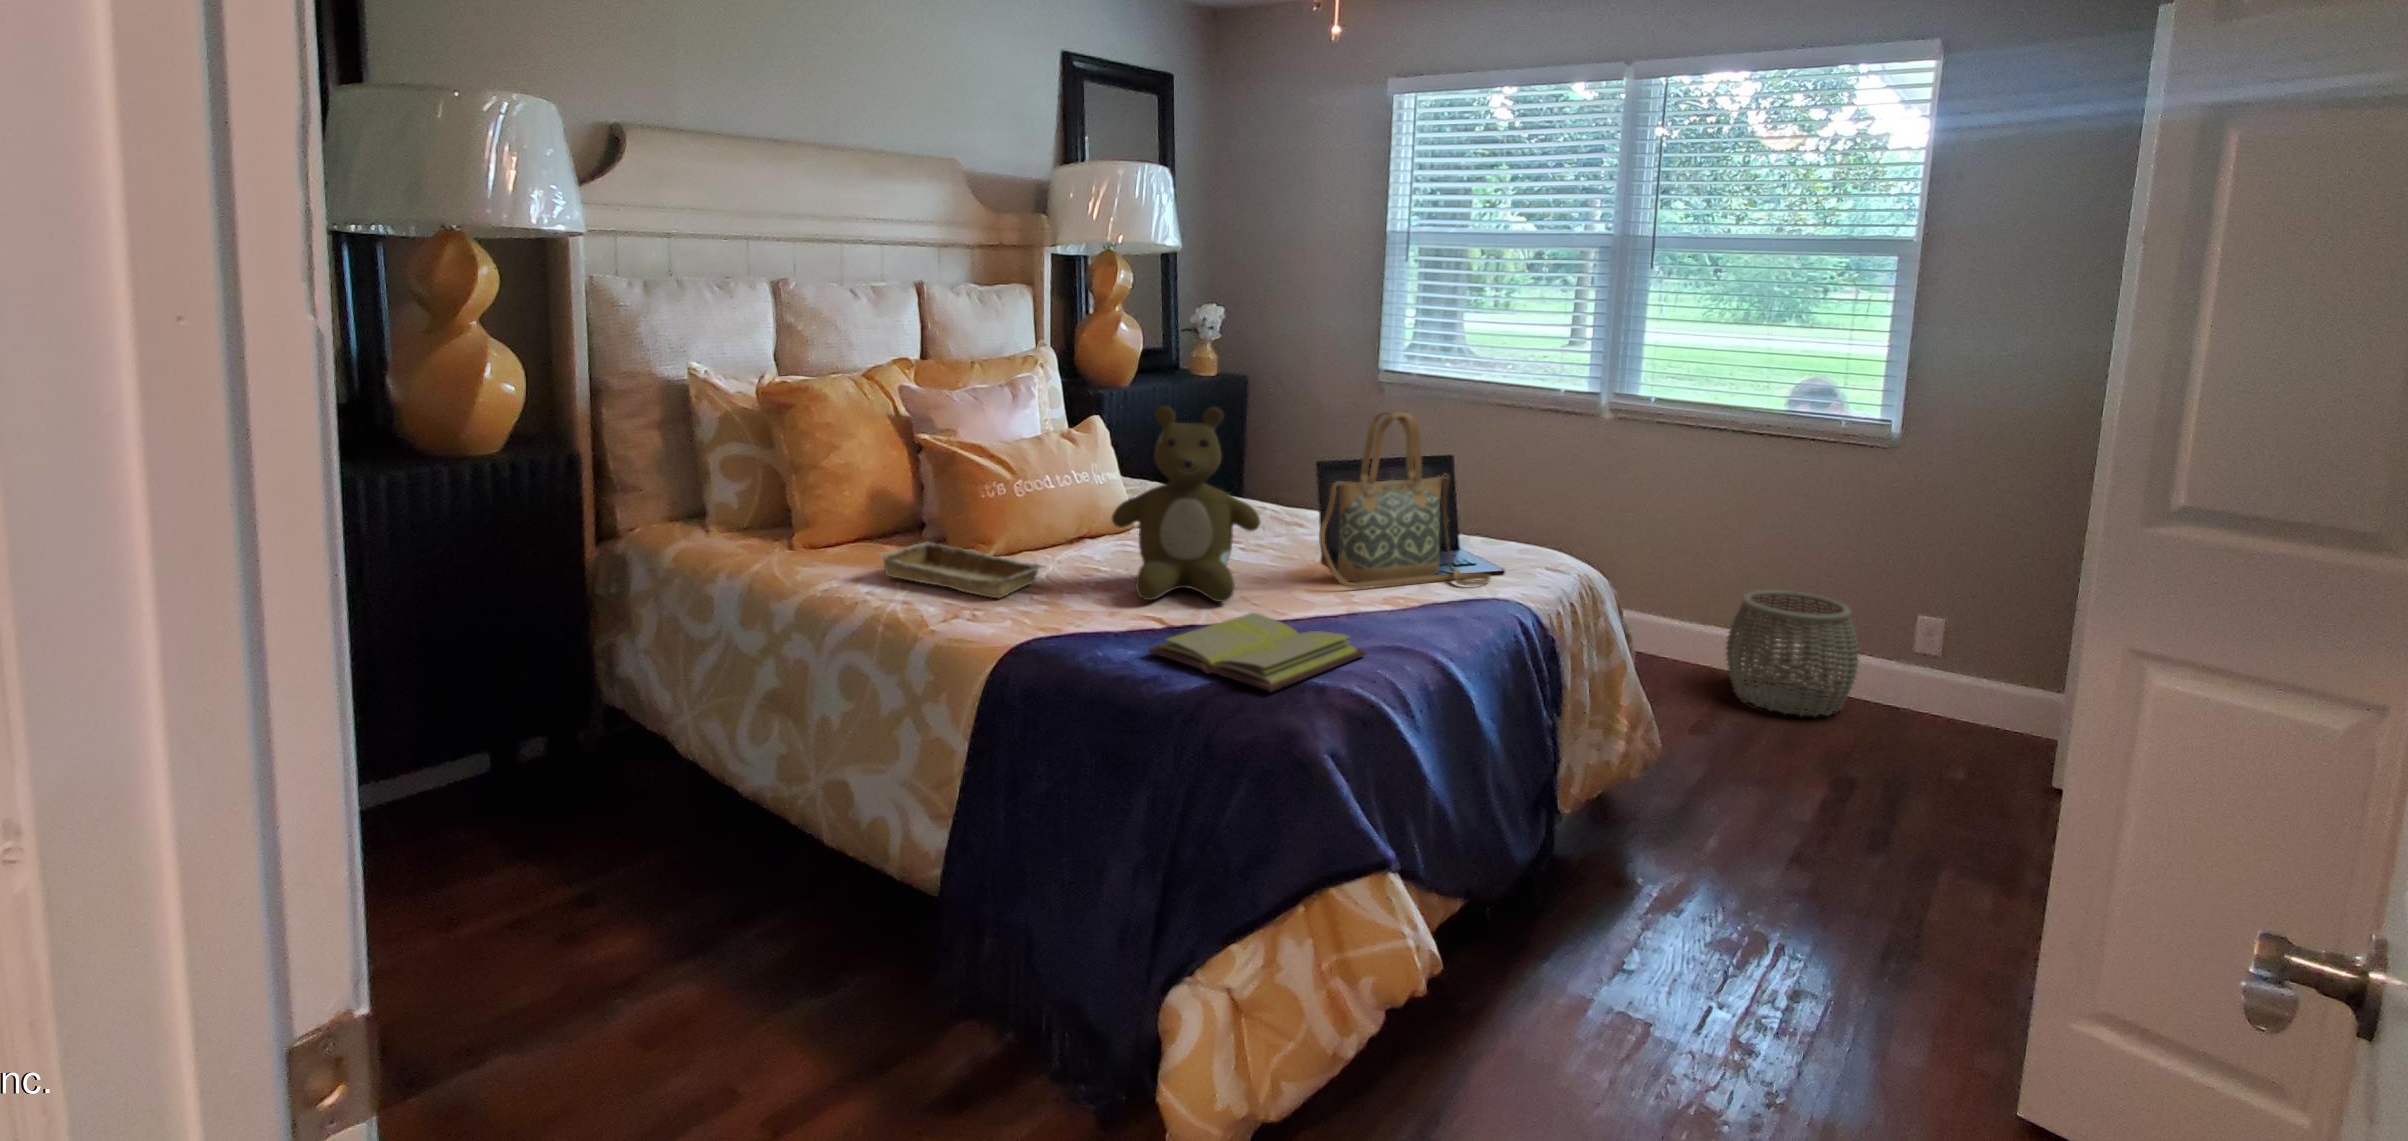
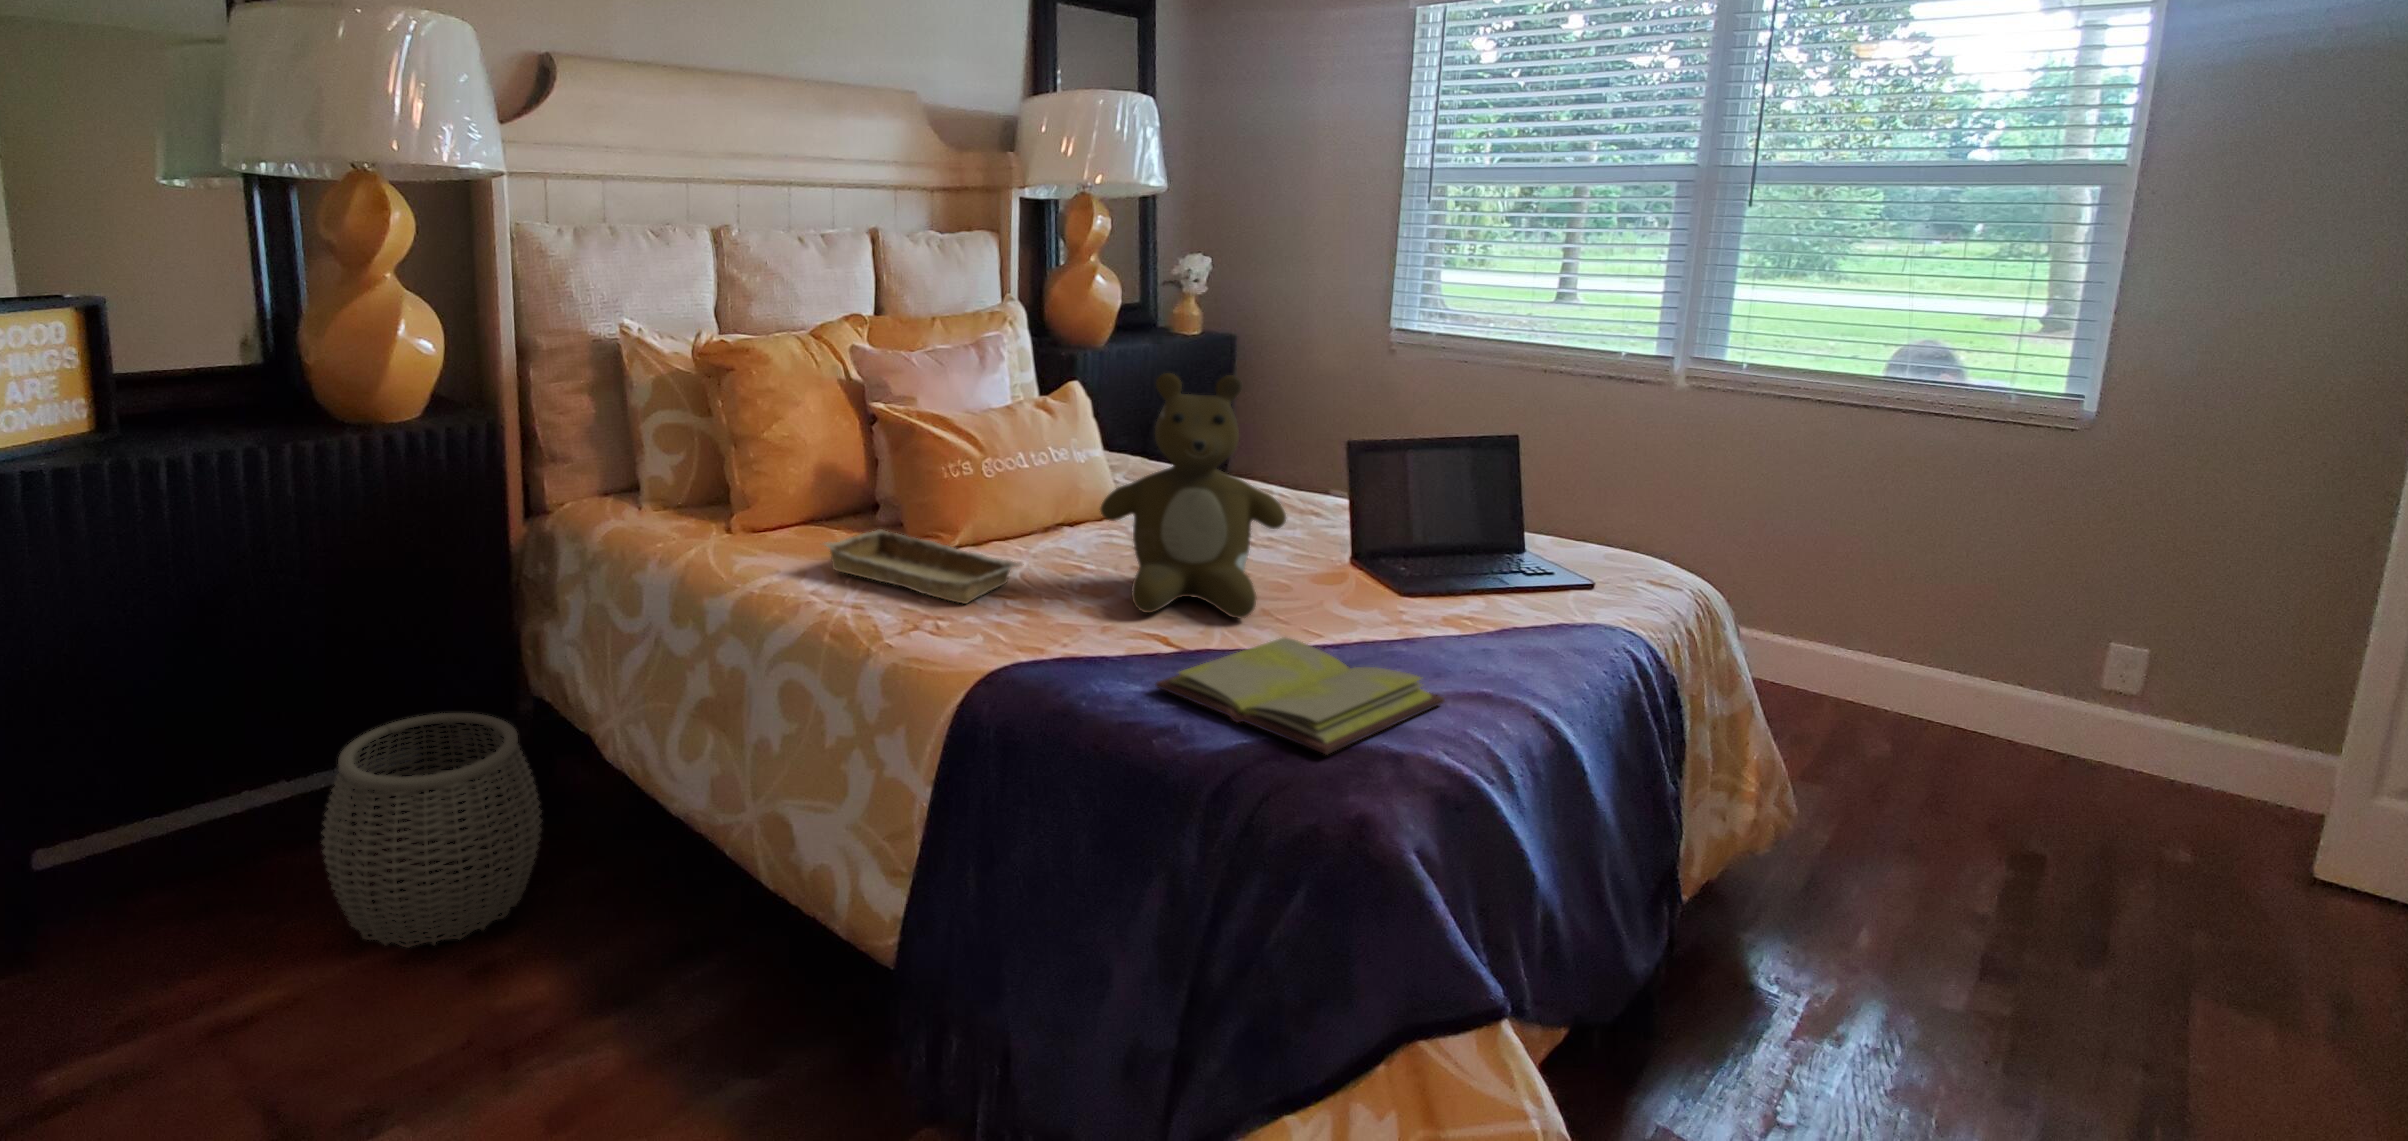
handbag: present [1319,412,1491,589] -> none [1361,383,1586,605]
woven basket: present [1726,590,1859,717] -> present [321,713,542,947]

